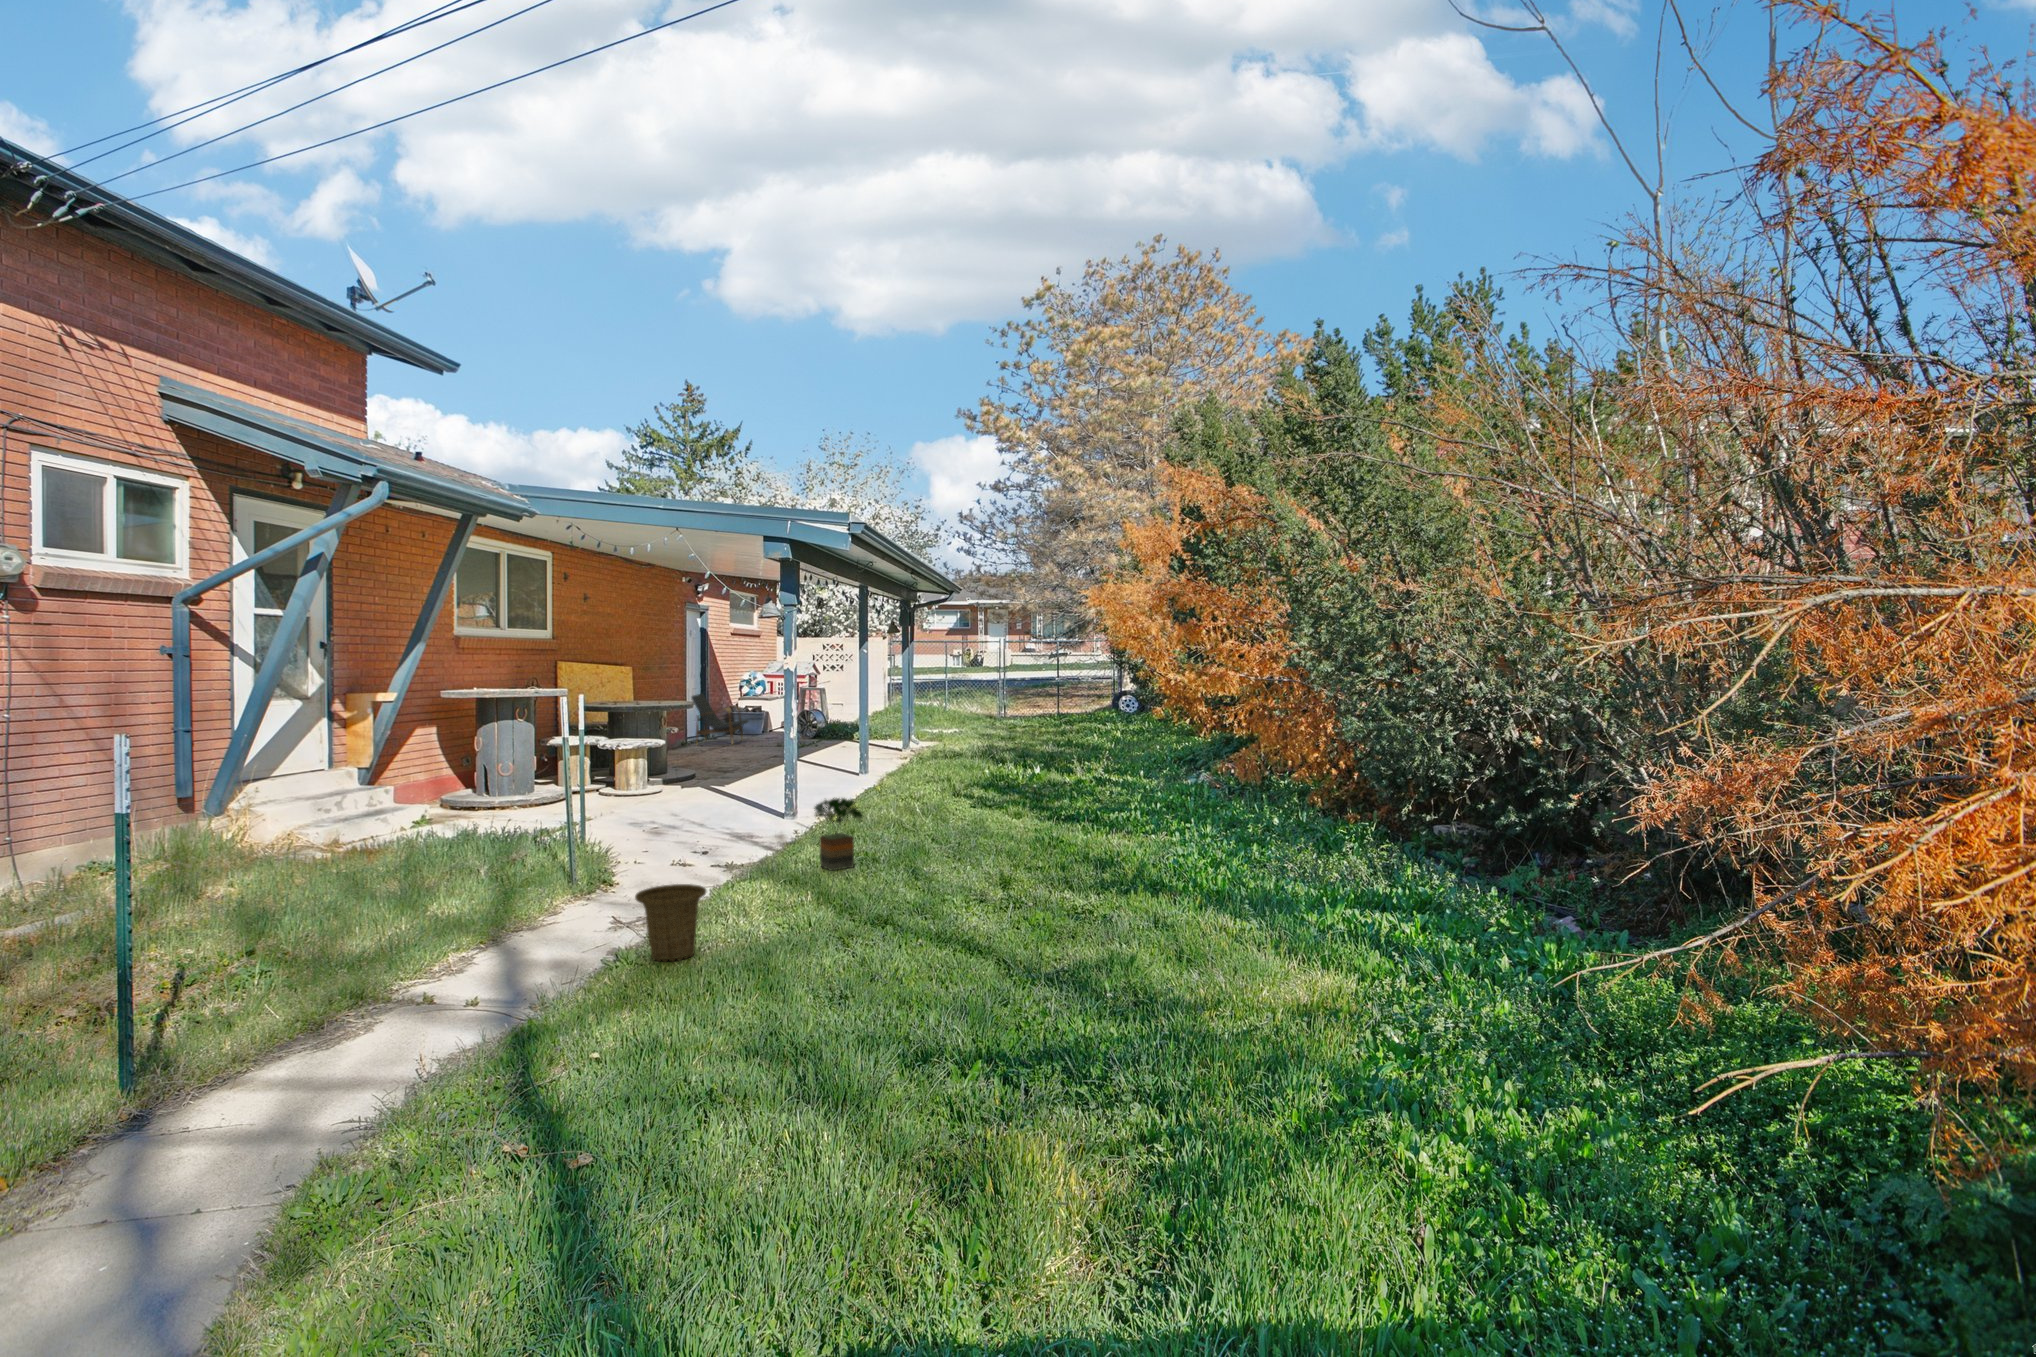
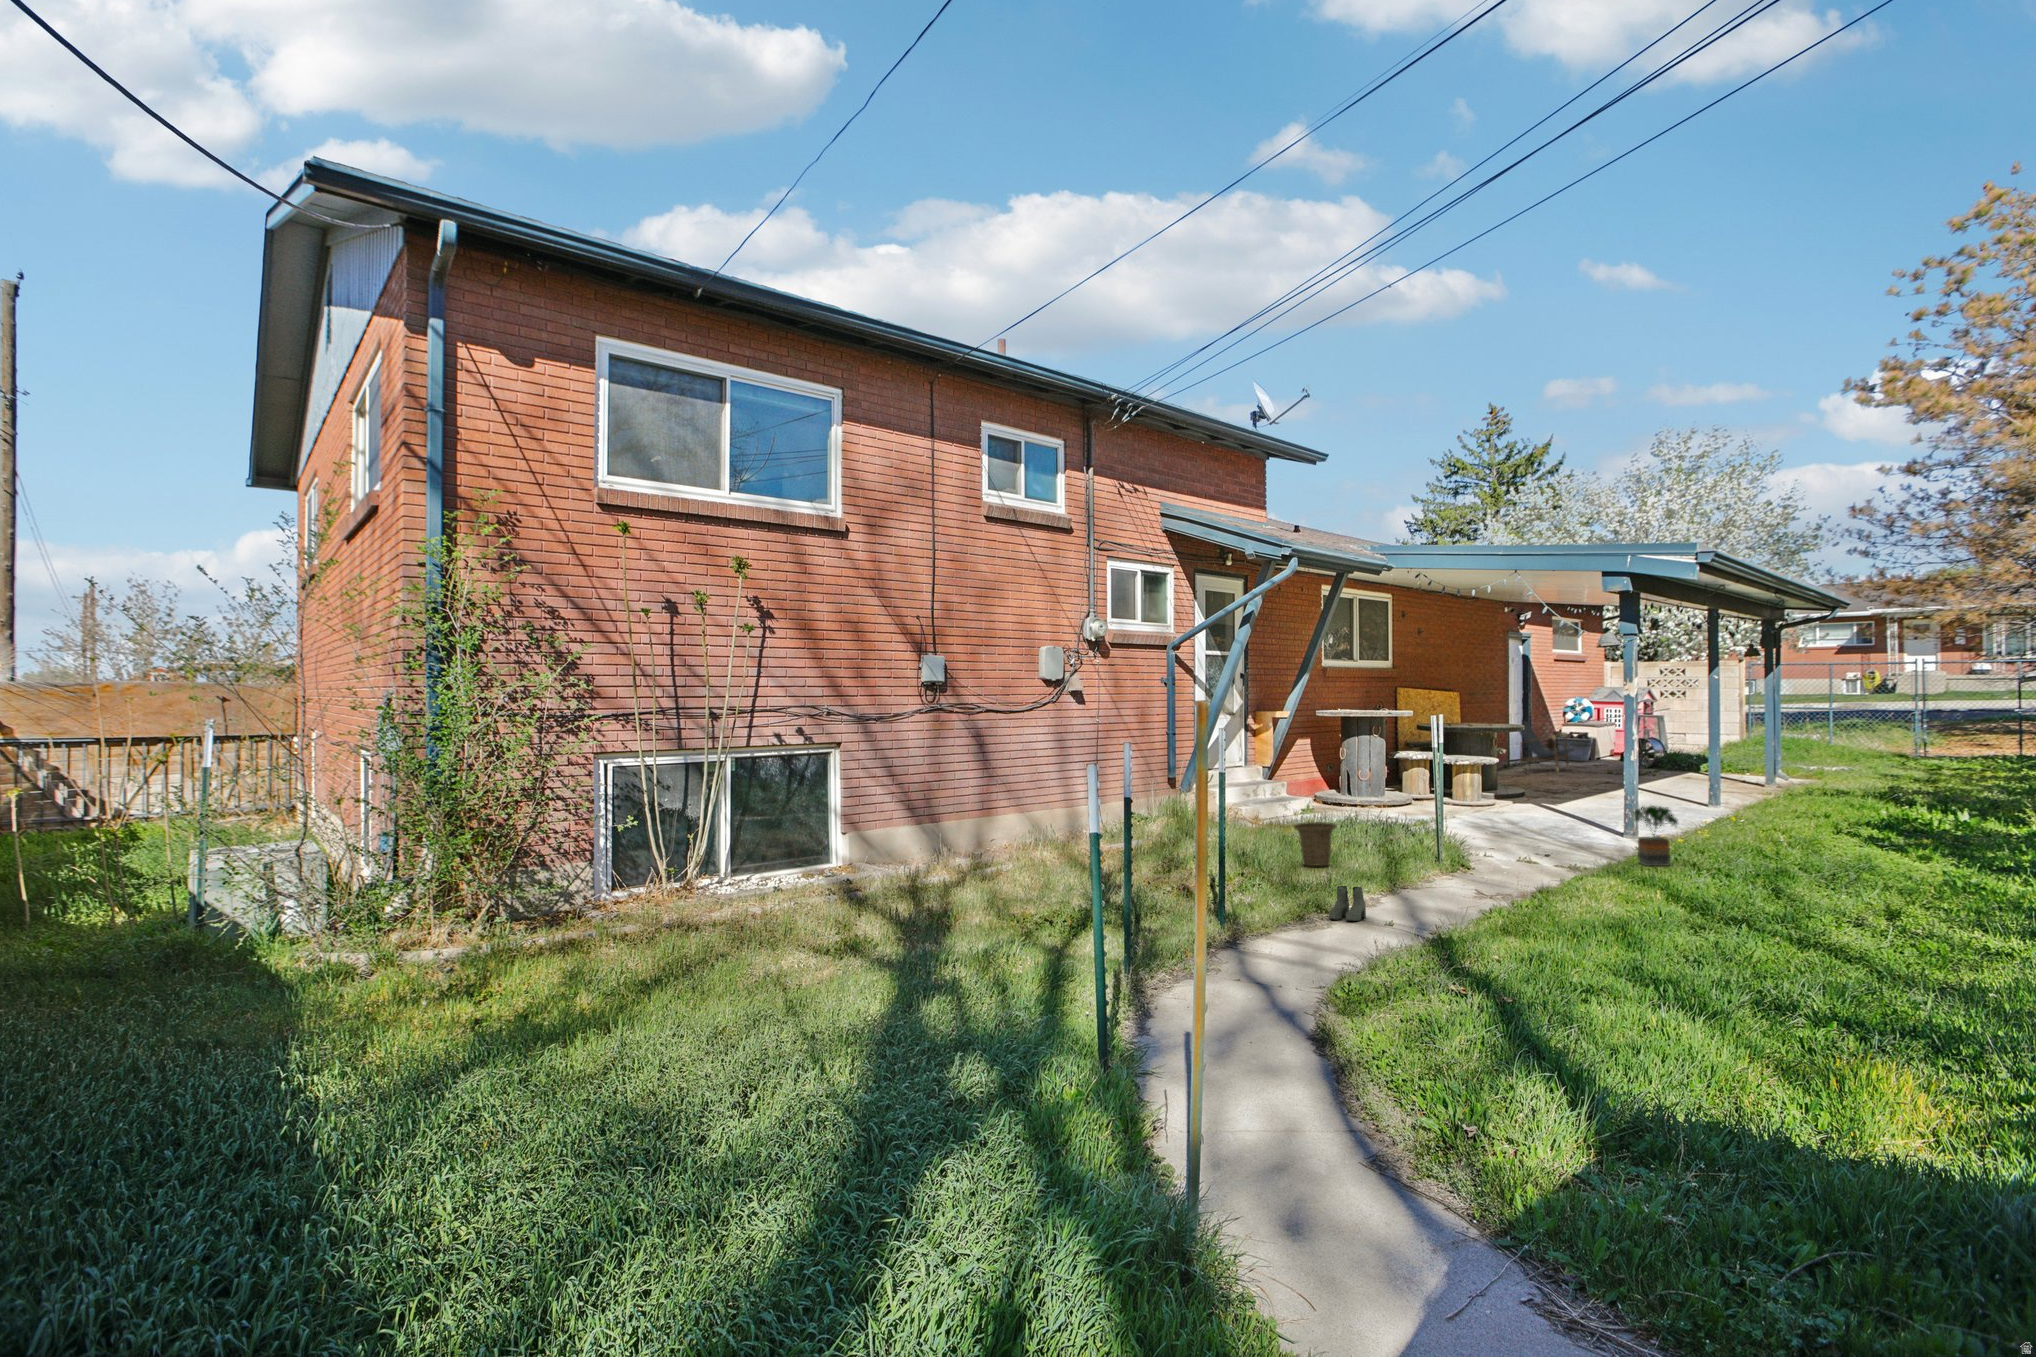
basket: present [635,884,706,962] -> present [1294,822,1337,867]
boots: none [353,985,425,1050] -> present [1329,886,1366,921]

